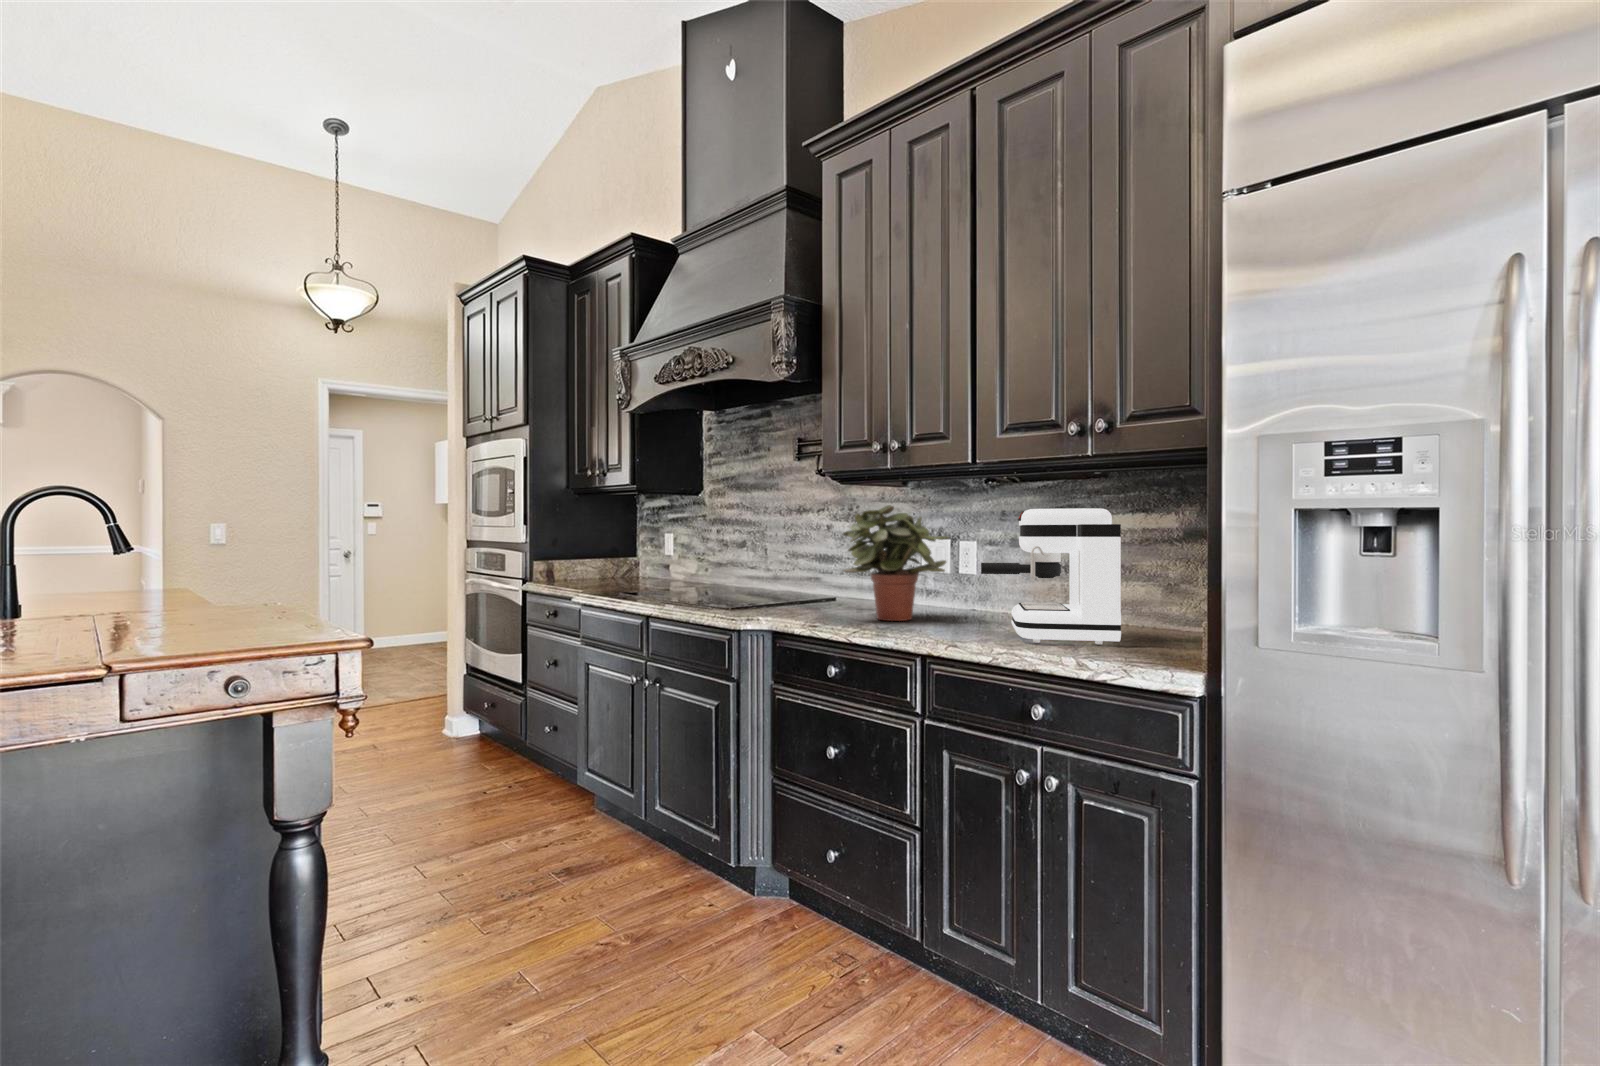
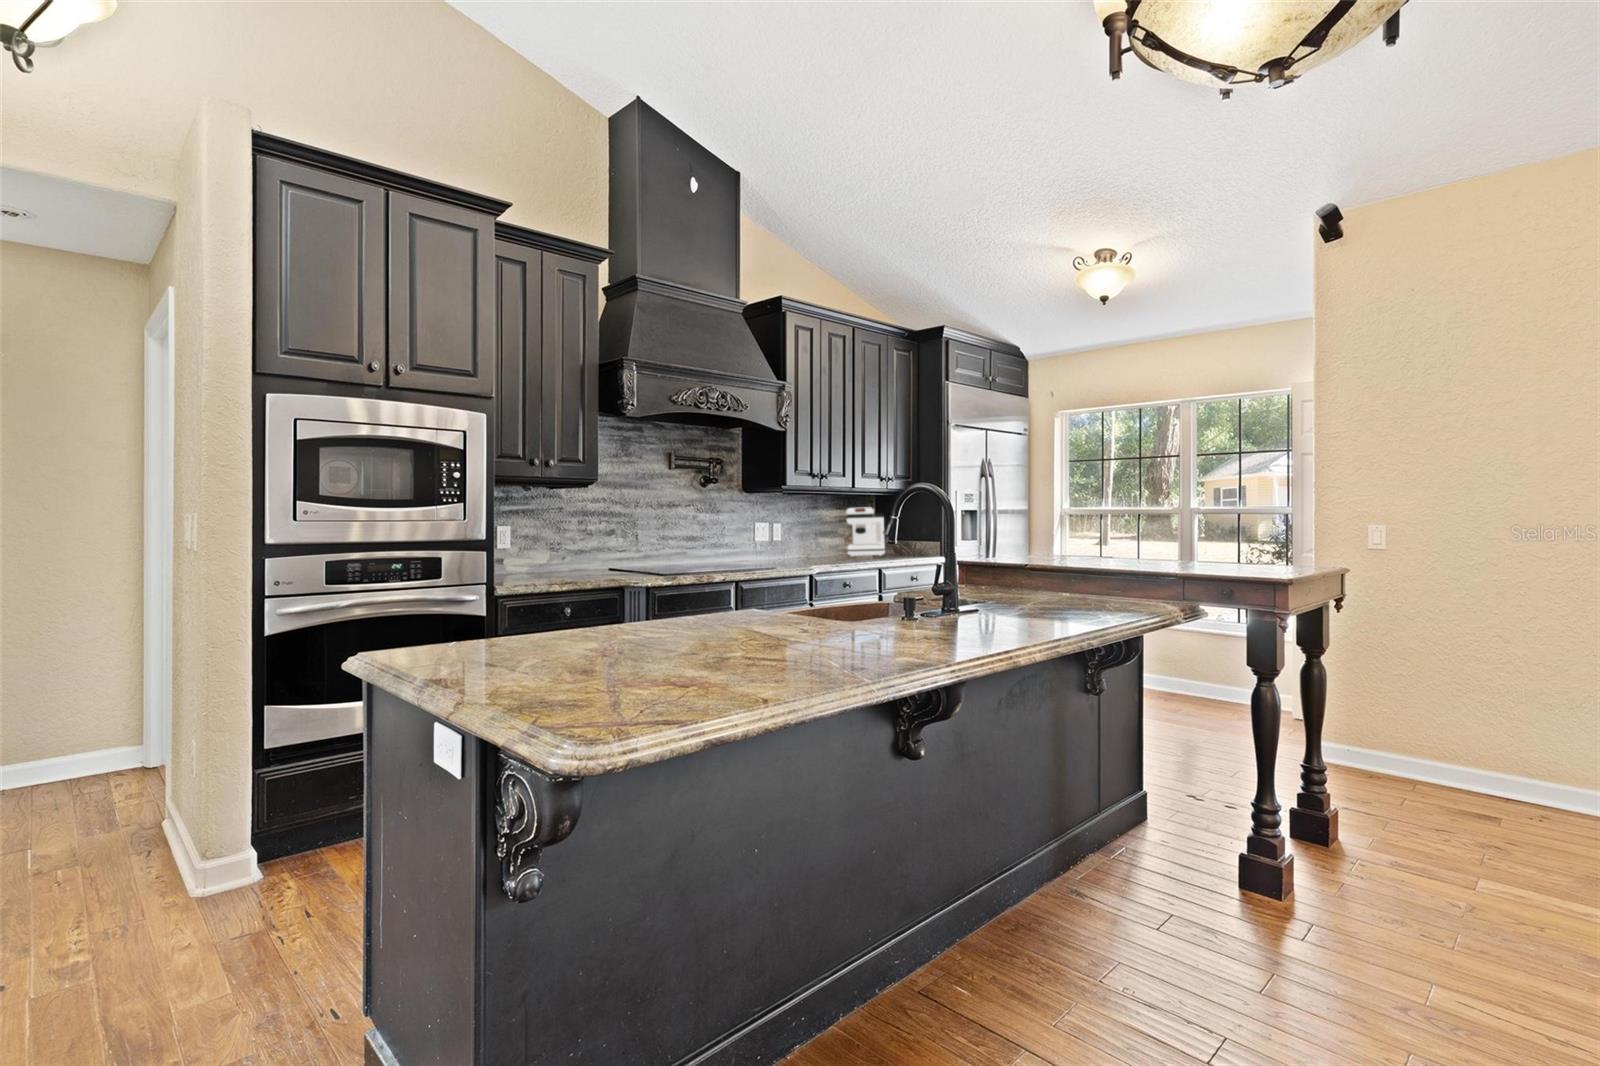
potted plant: present [842,505,949,621] -> none [789,504,836,560]

